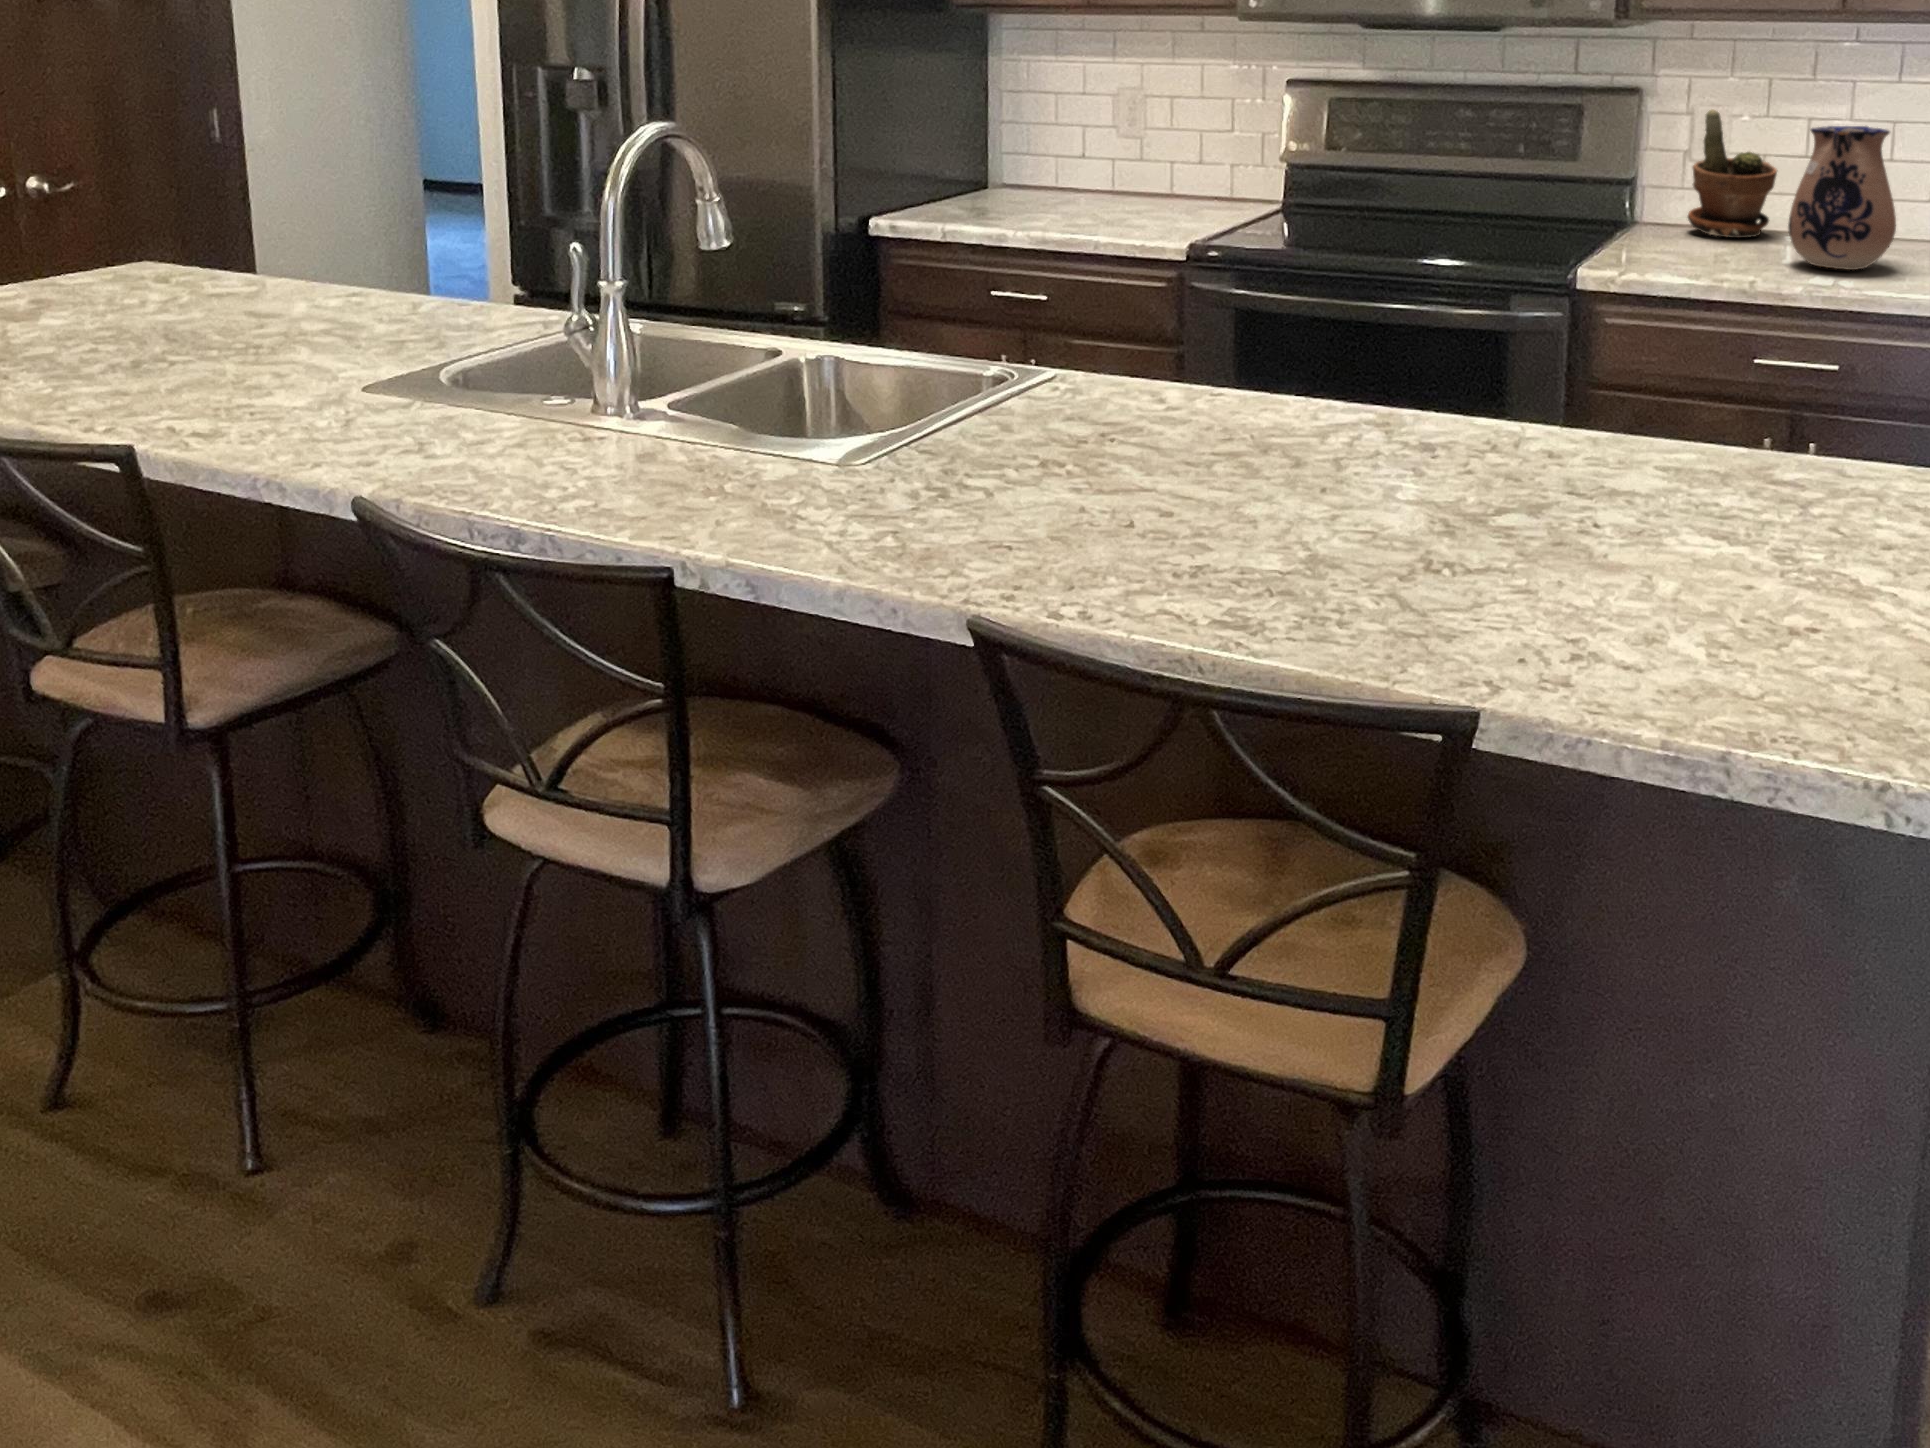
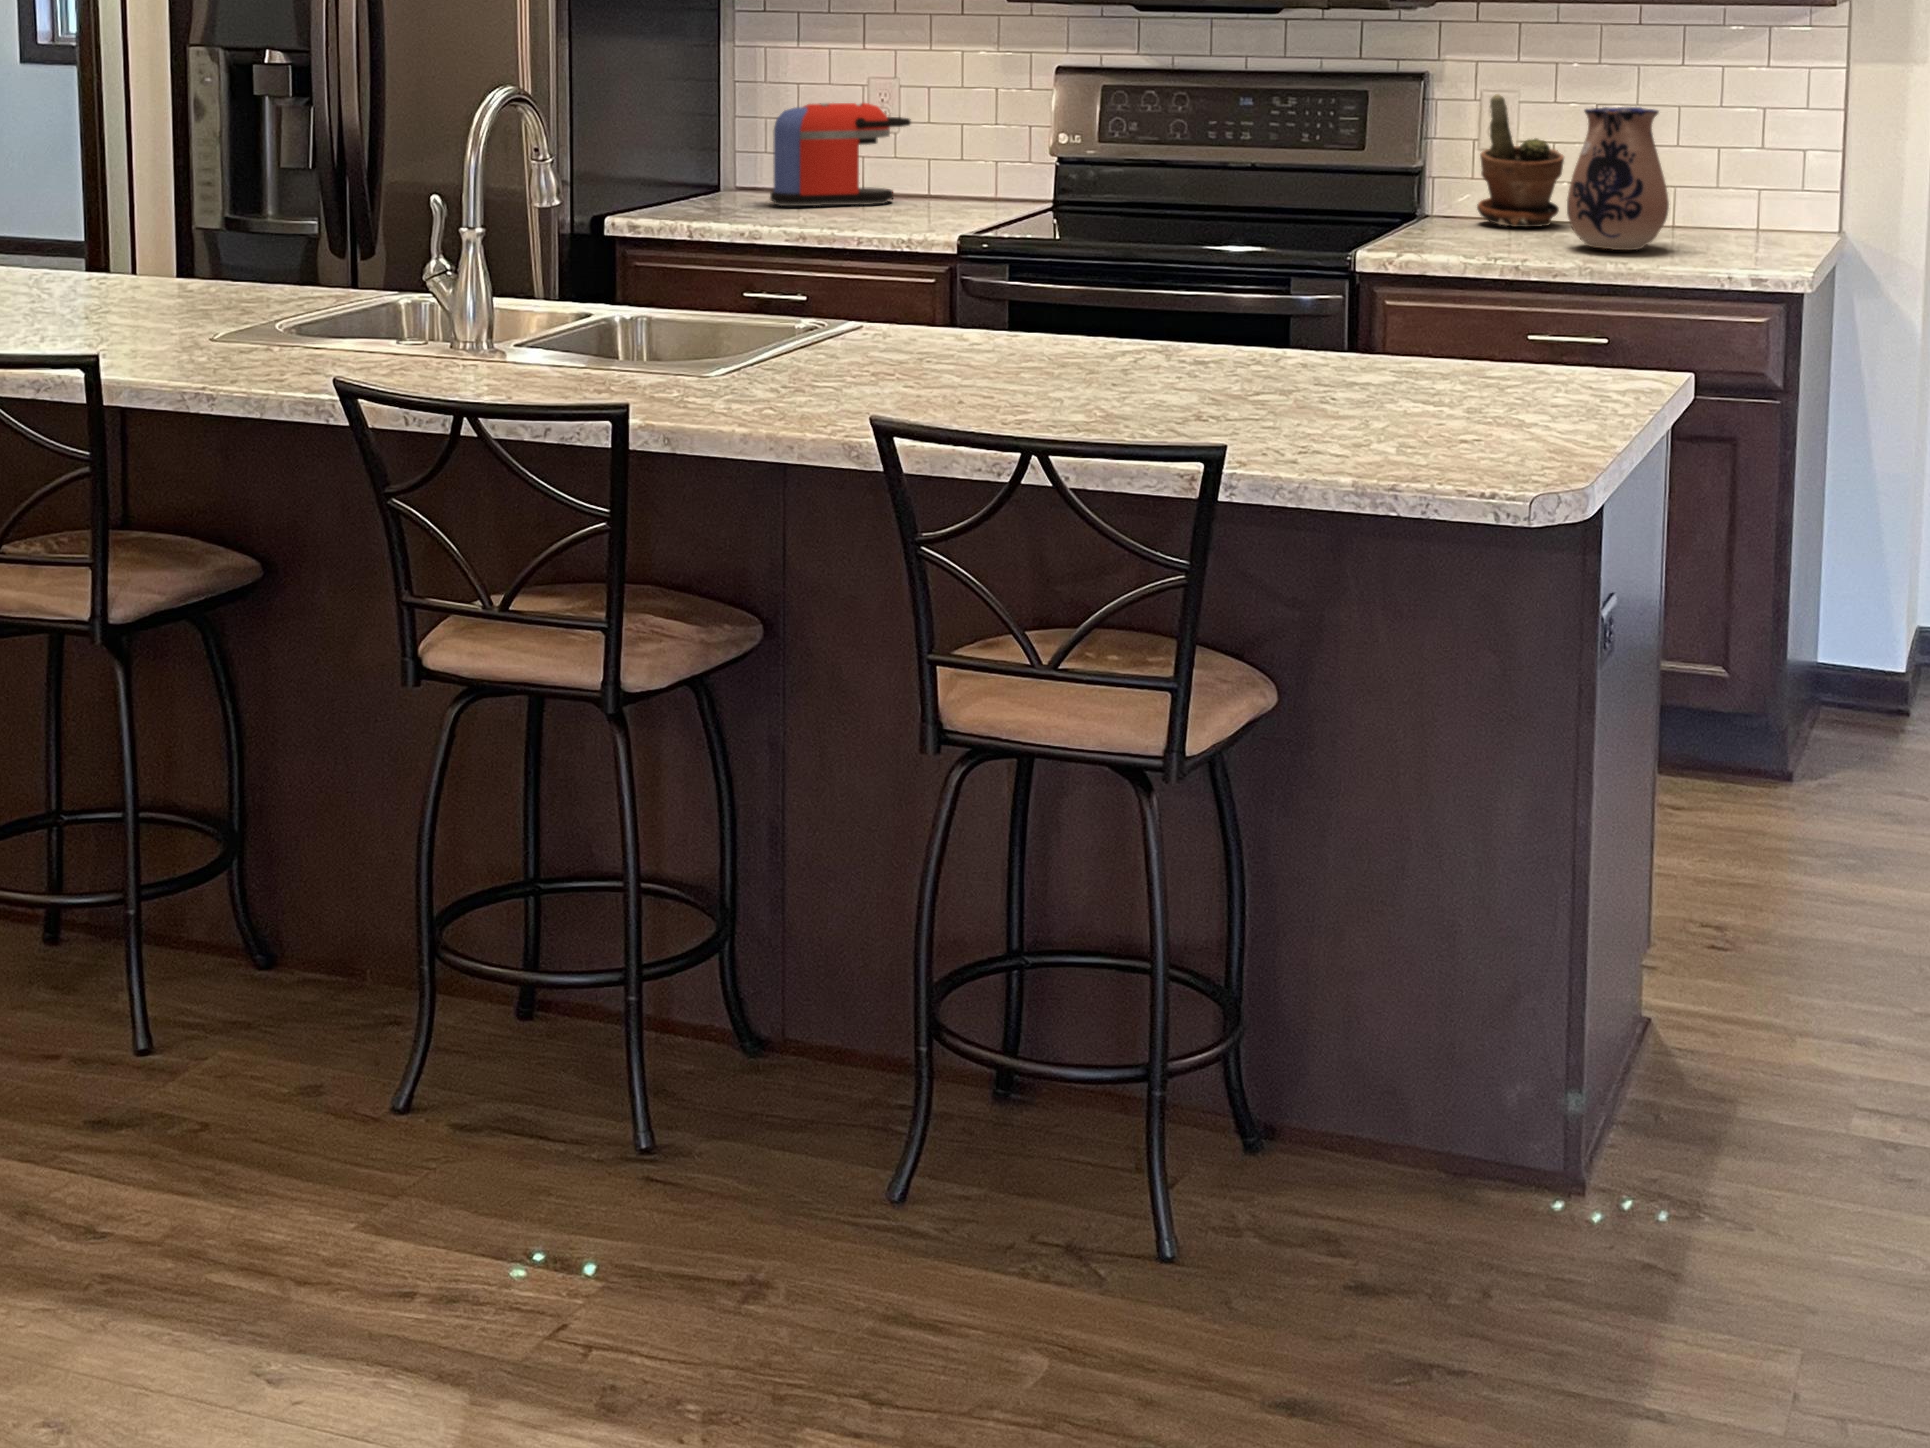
coffee maker: none [1027,112,1154,206] -> present [770,103,911,206]

